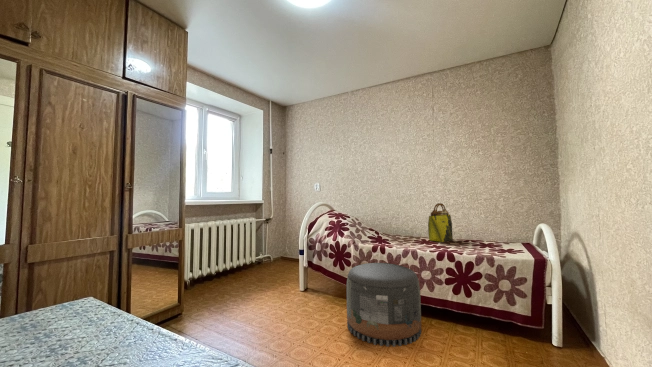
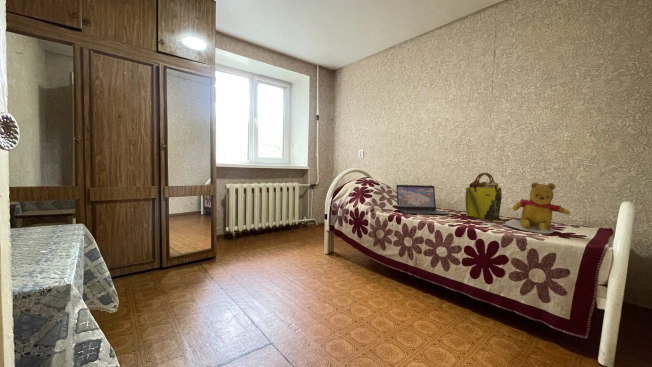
teddy bear: none [467,211,511,251] -> present [505,182,570,233]
laptop: none [367,215,416,243] -> present [397,185,449,215]
pouf: present [346,263,421,347] -> none [347,232,427,318]

